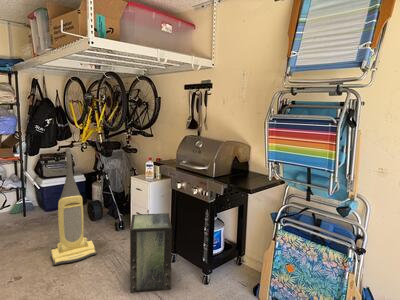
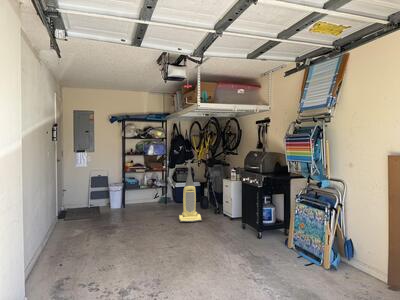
storage box: present [130,213,172,293] -> none [216,196,240,237]

